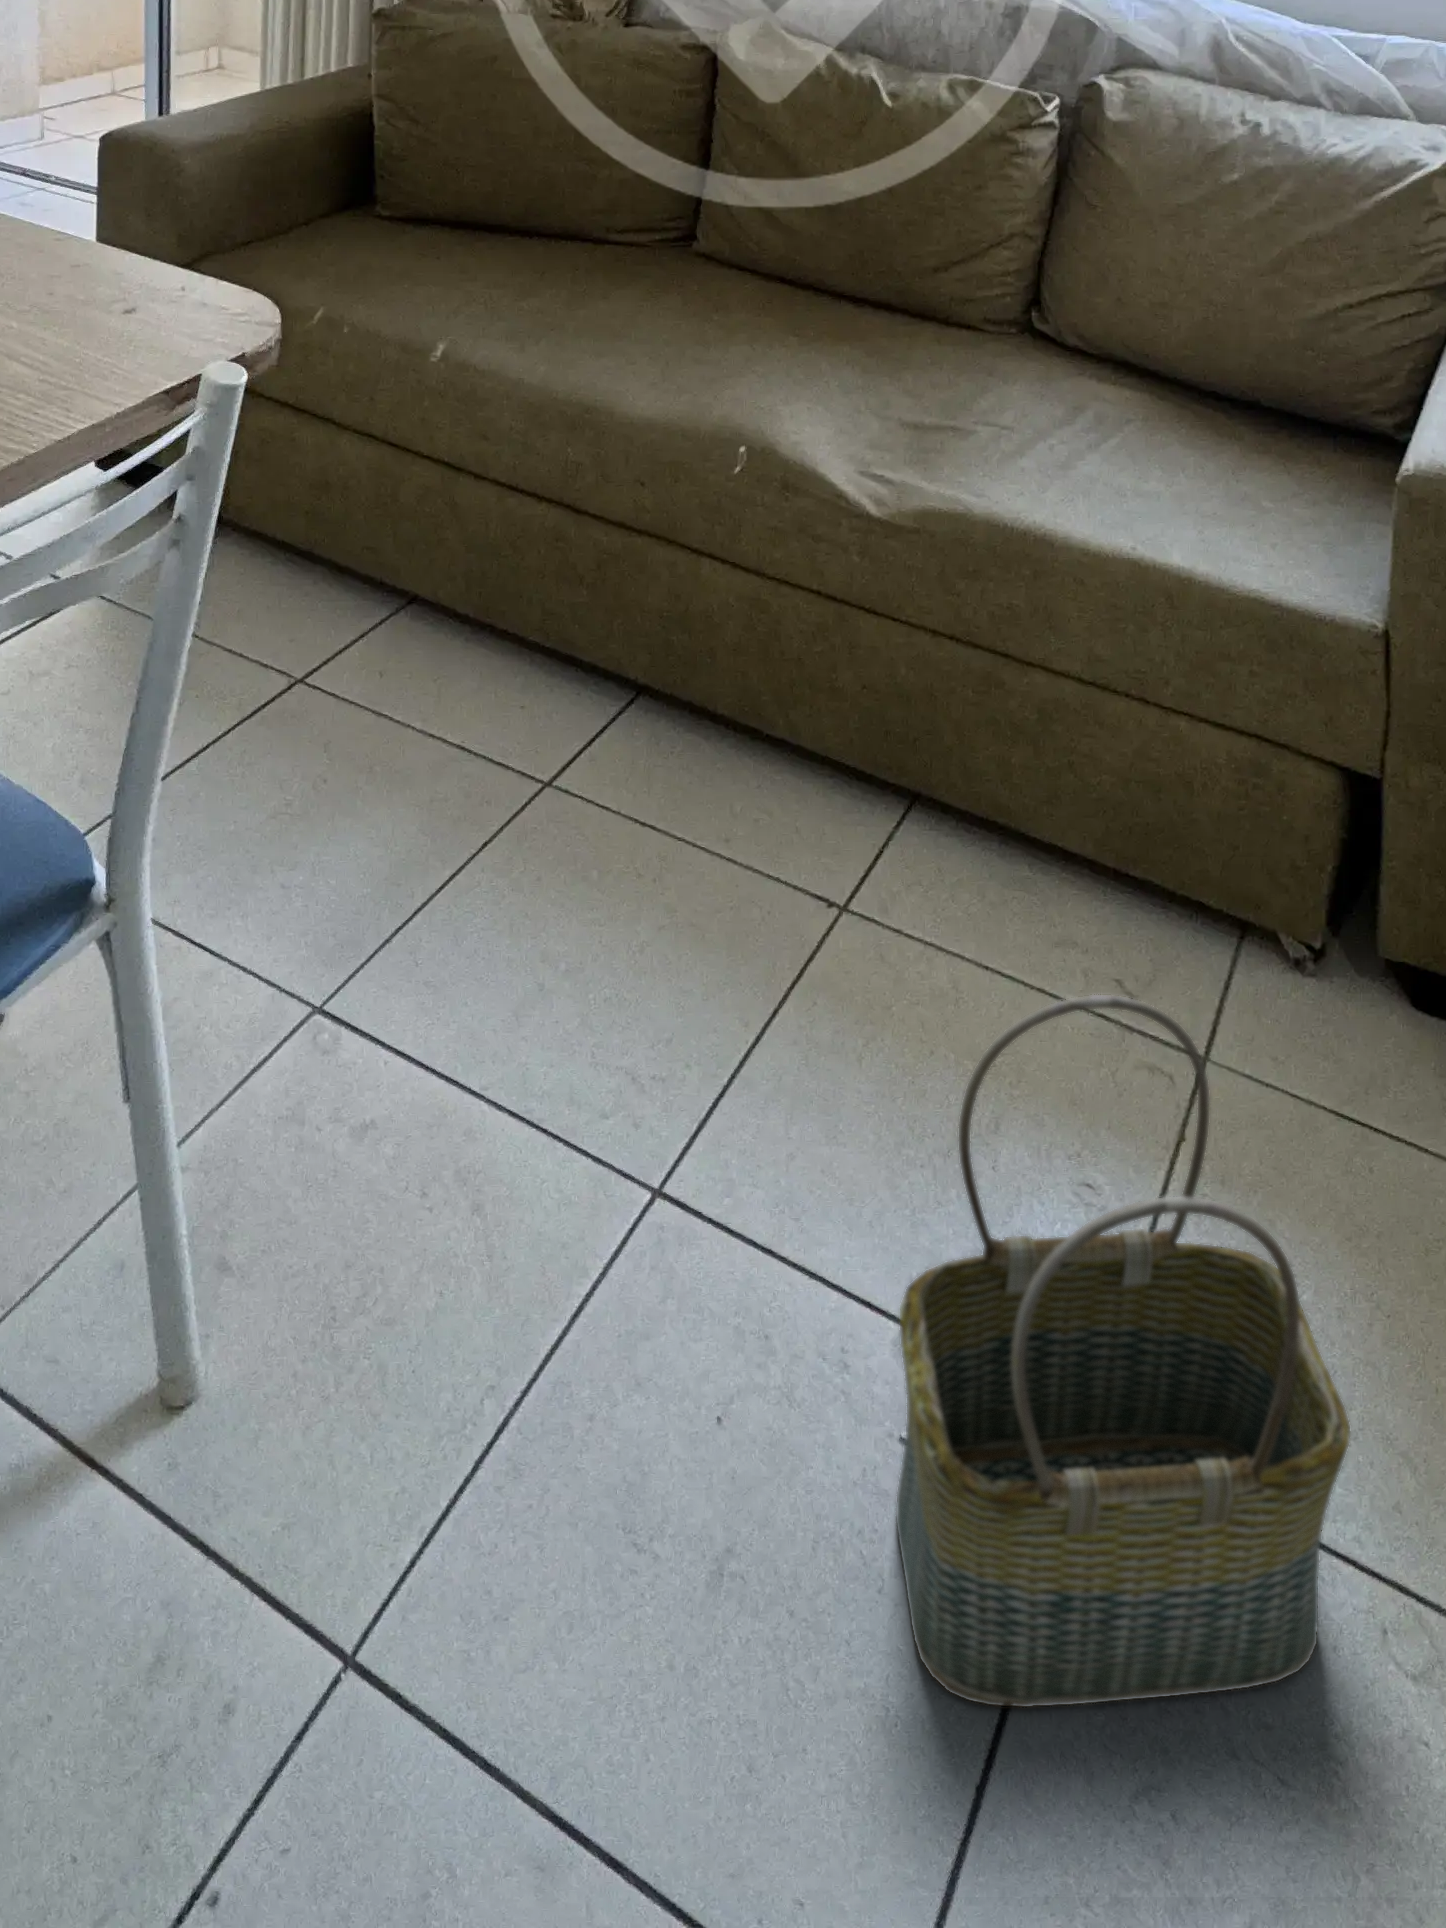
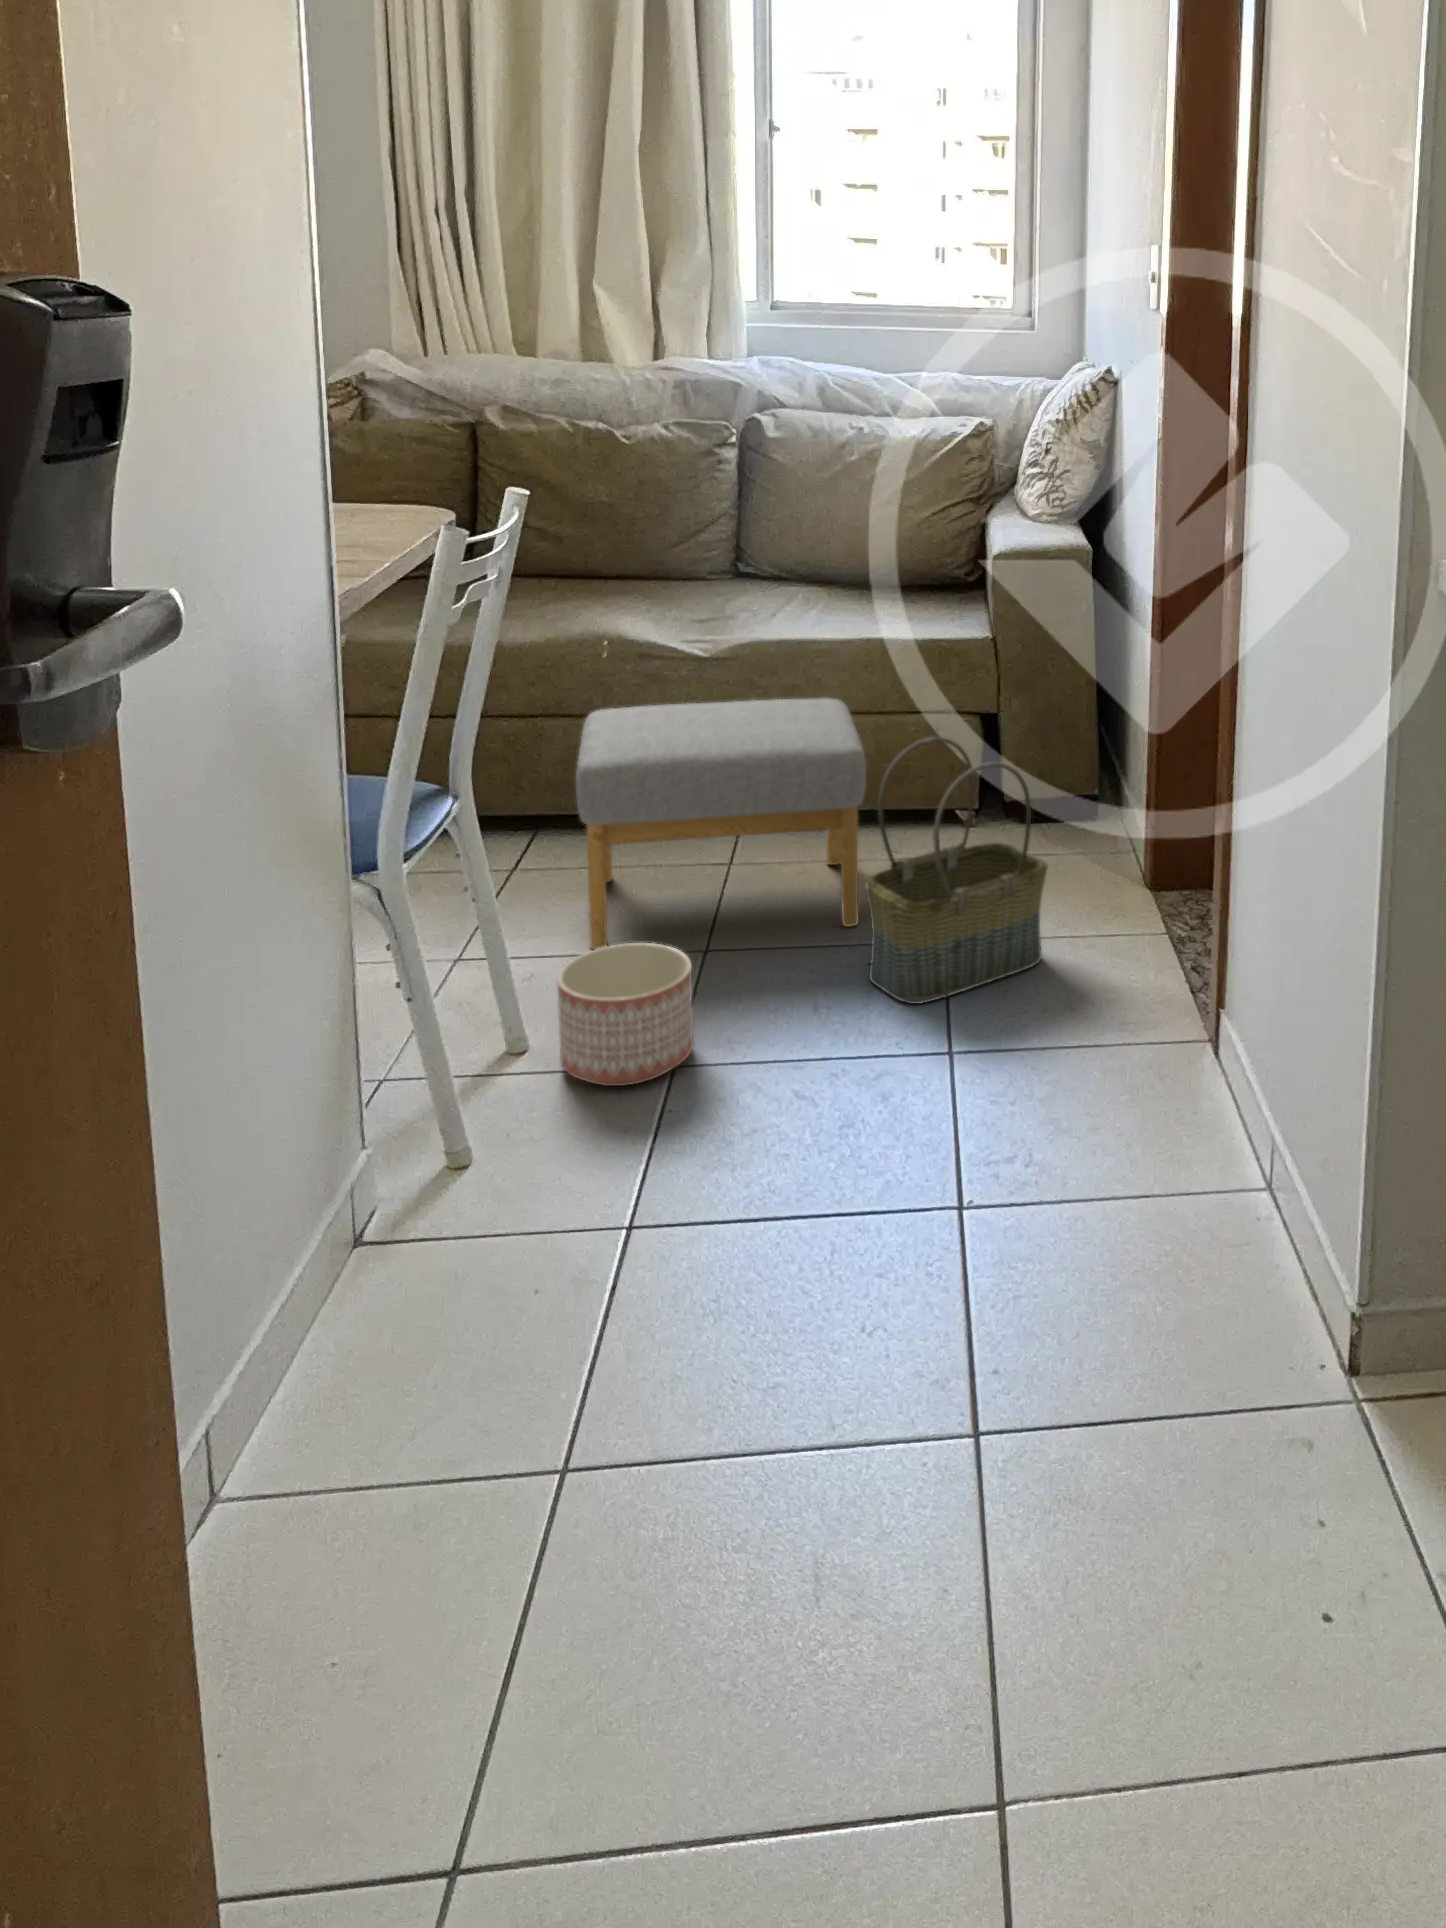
footstool: none [510,593,1066,1242] -> present [576,698,866,949]
planter: none [180,1252,457,1698] -> present [557,943,693,1086]

